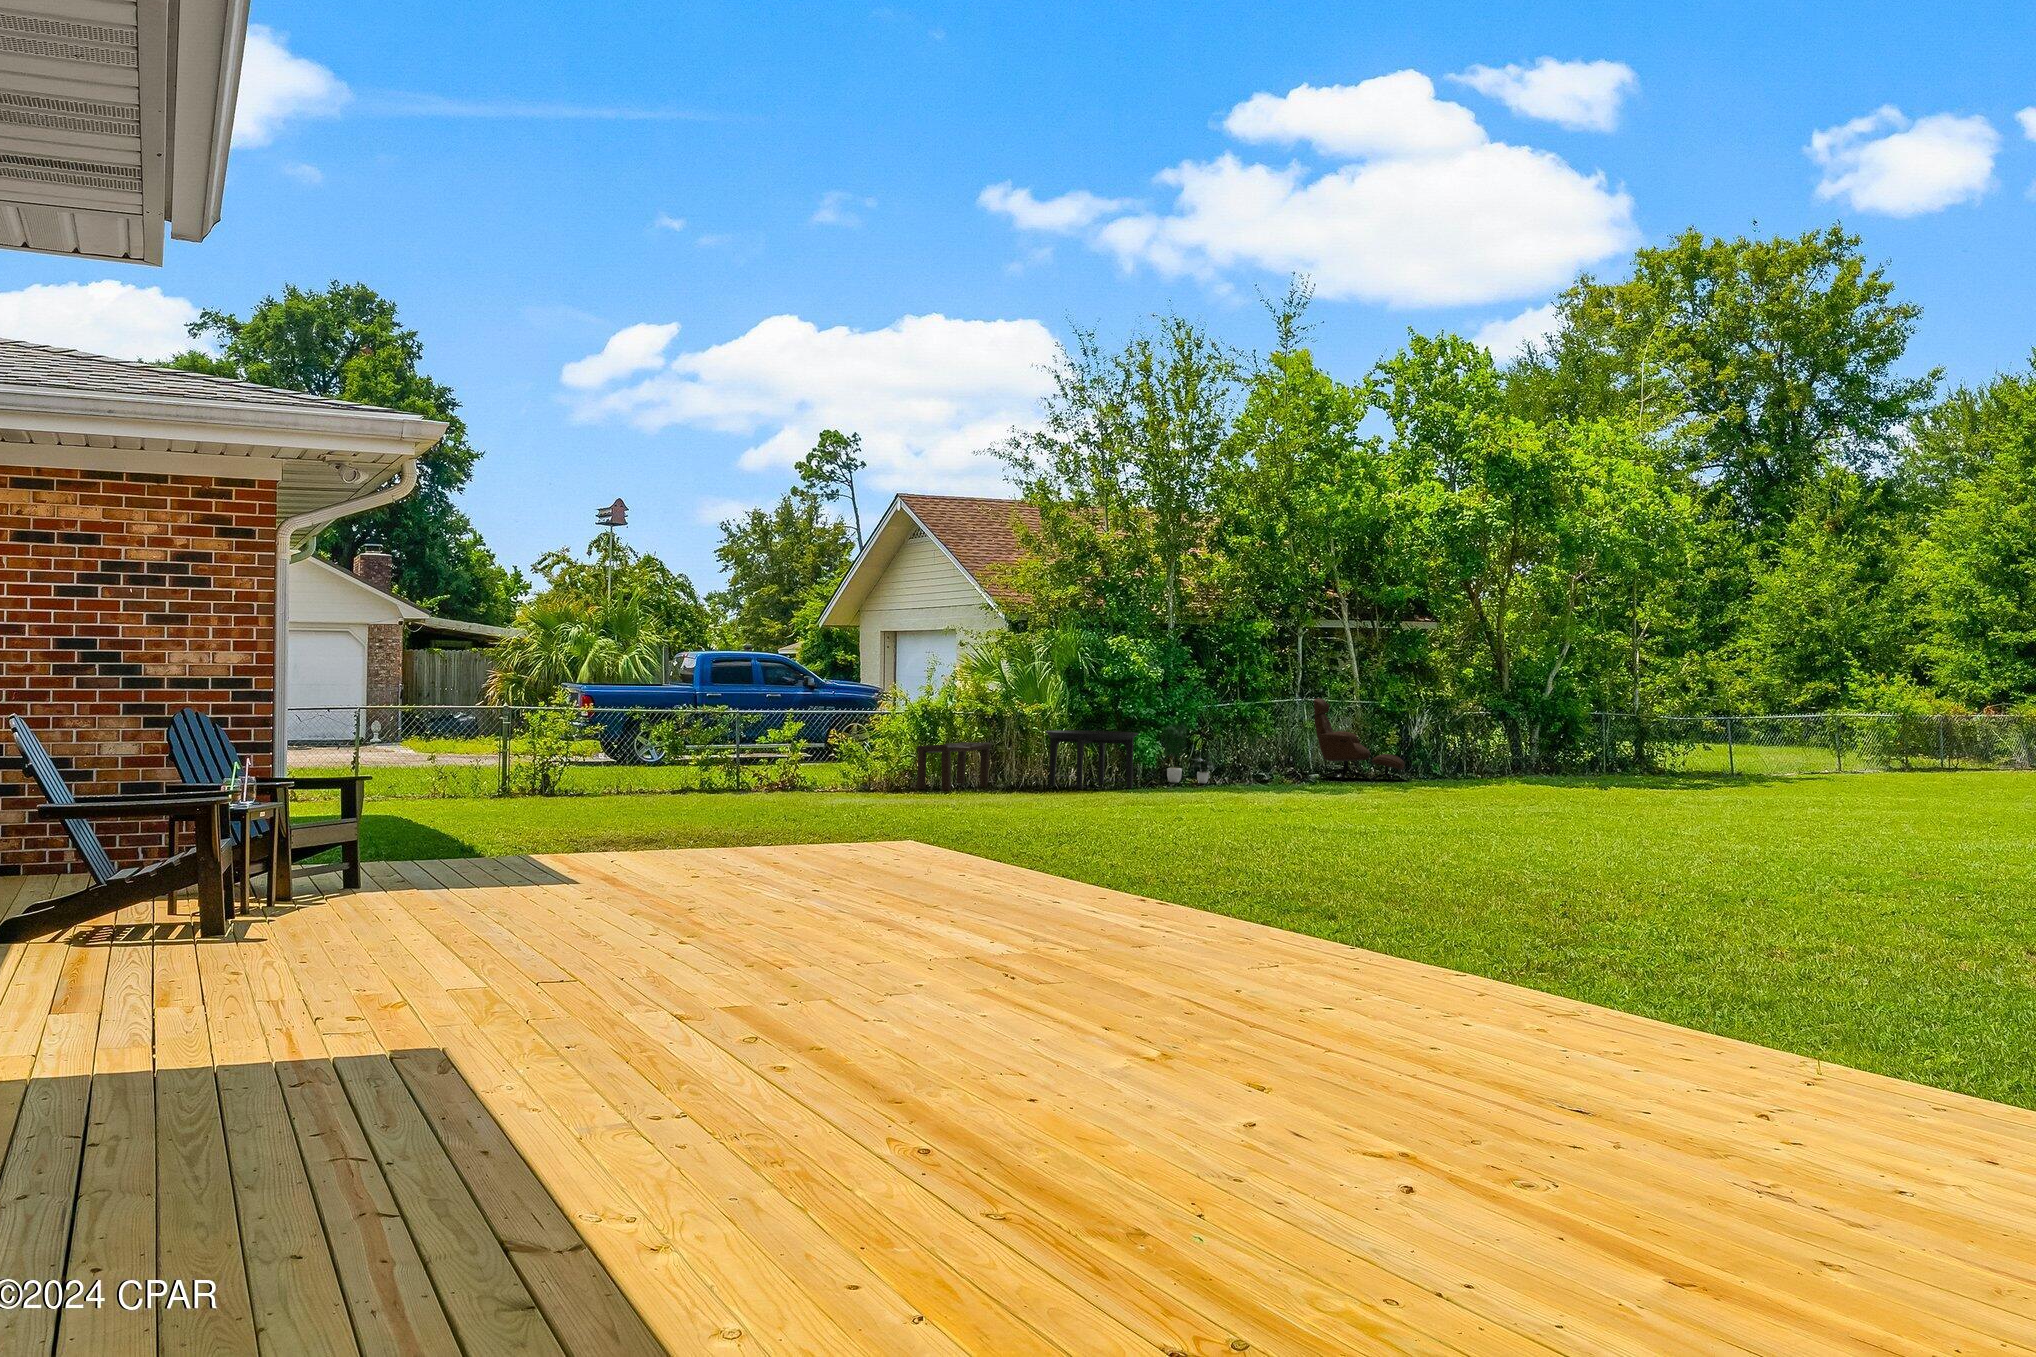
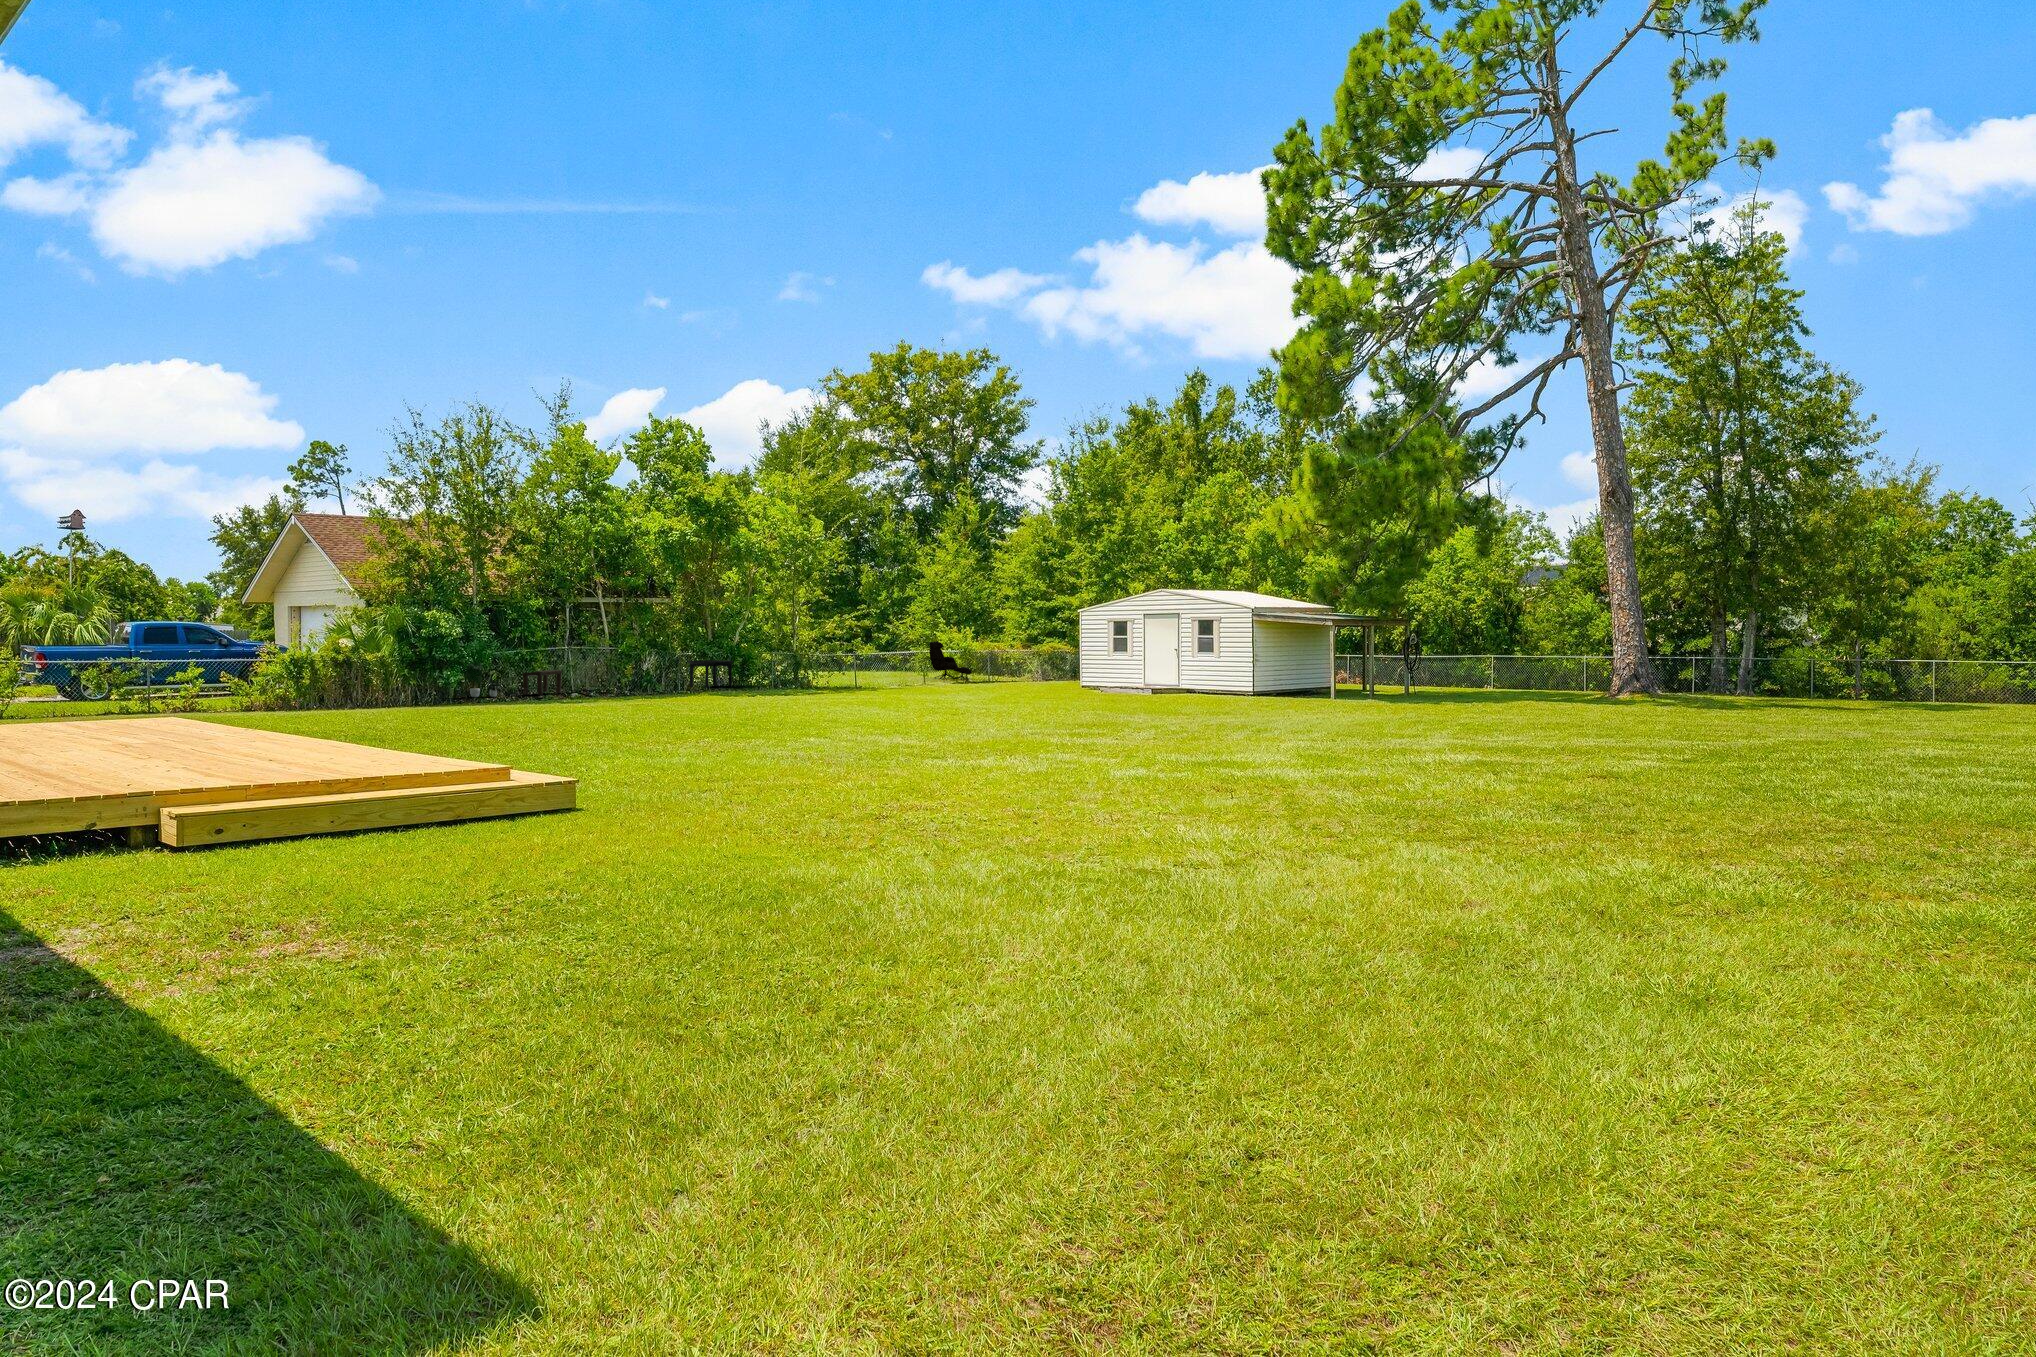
lounge chair: present [1314,698,1405,781] -> present [929,641,972,679]
round table: present [1045,730,1138,789] -> present [688,660,733,688]
bench: present [917,742,991,791] -> present [523,670,562,695]

